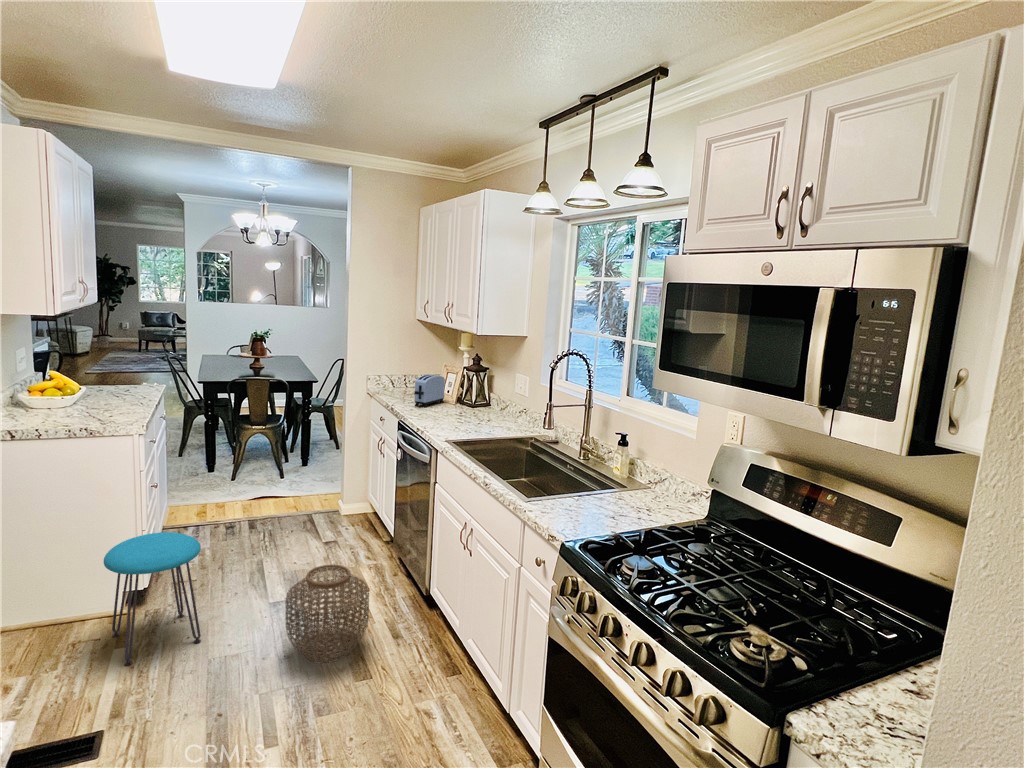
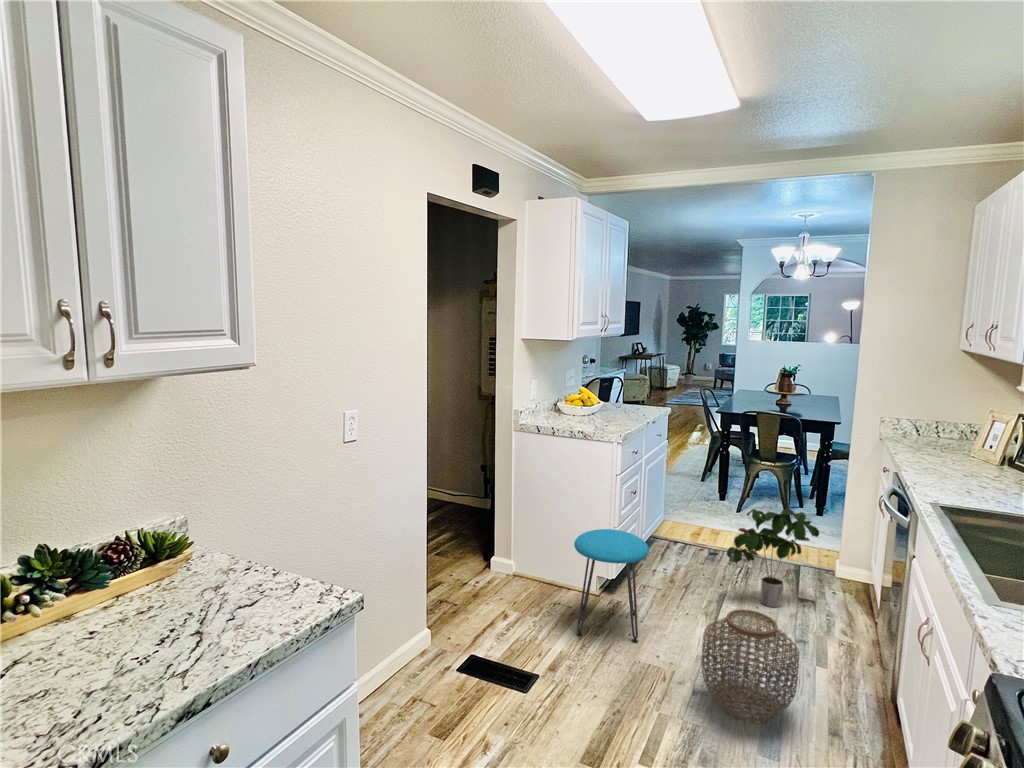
toaster: present [414,375,445,407] -> none [927,420,986,462]
potted plant: none [263,467,338,559] -> present [727,509,819,607]

